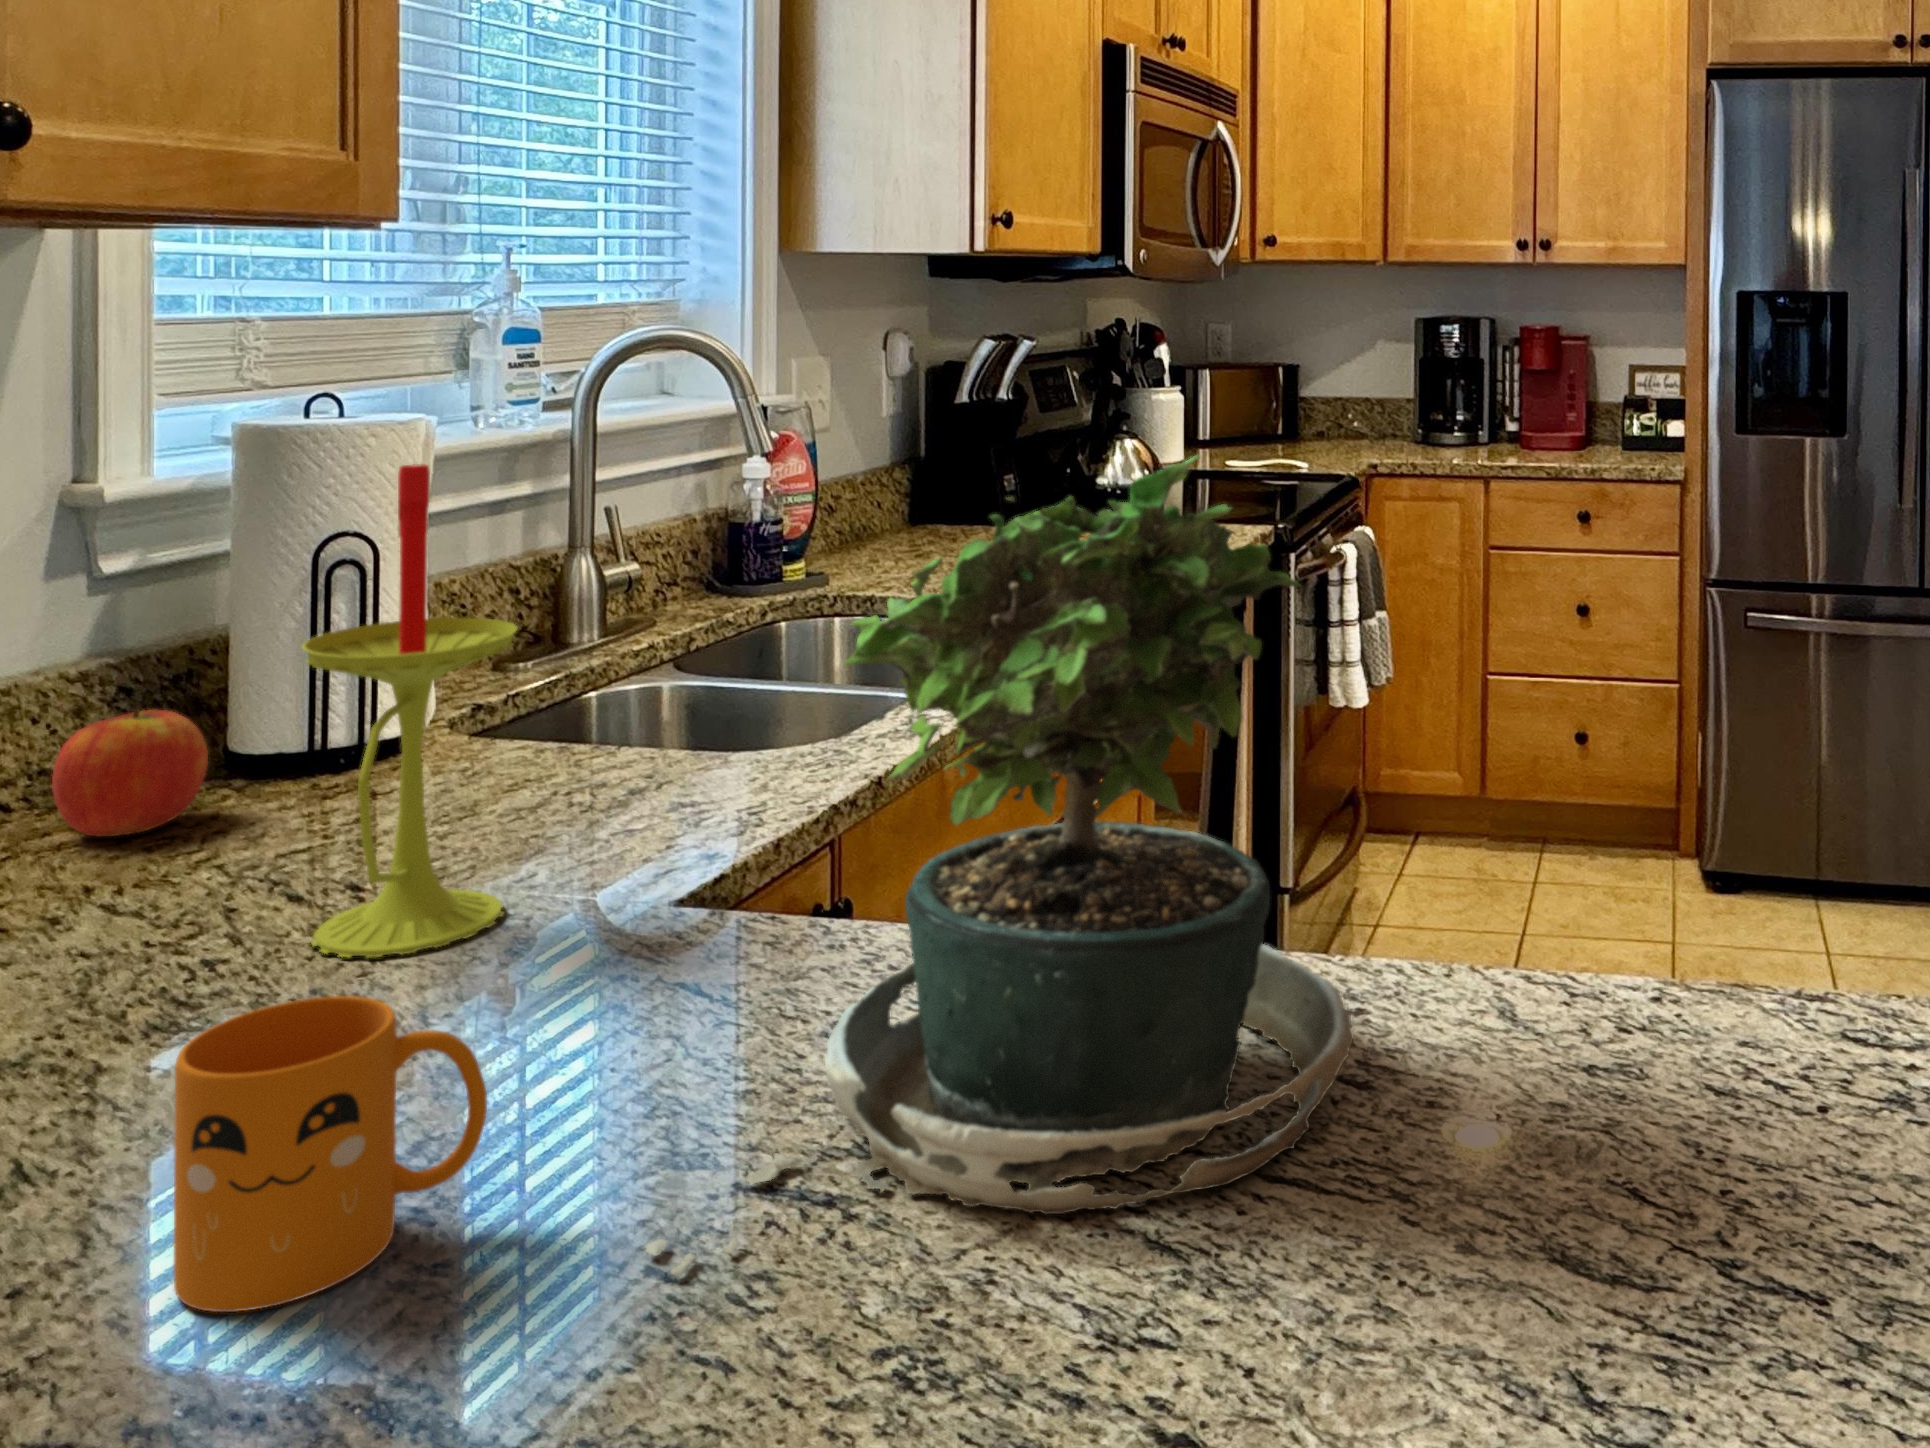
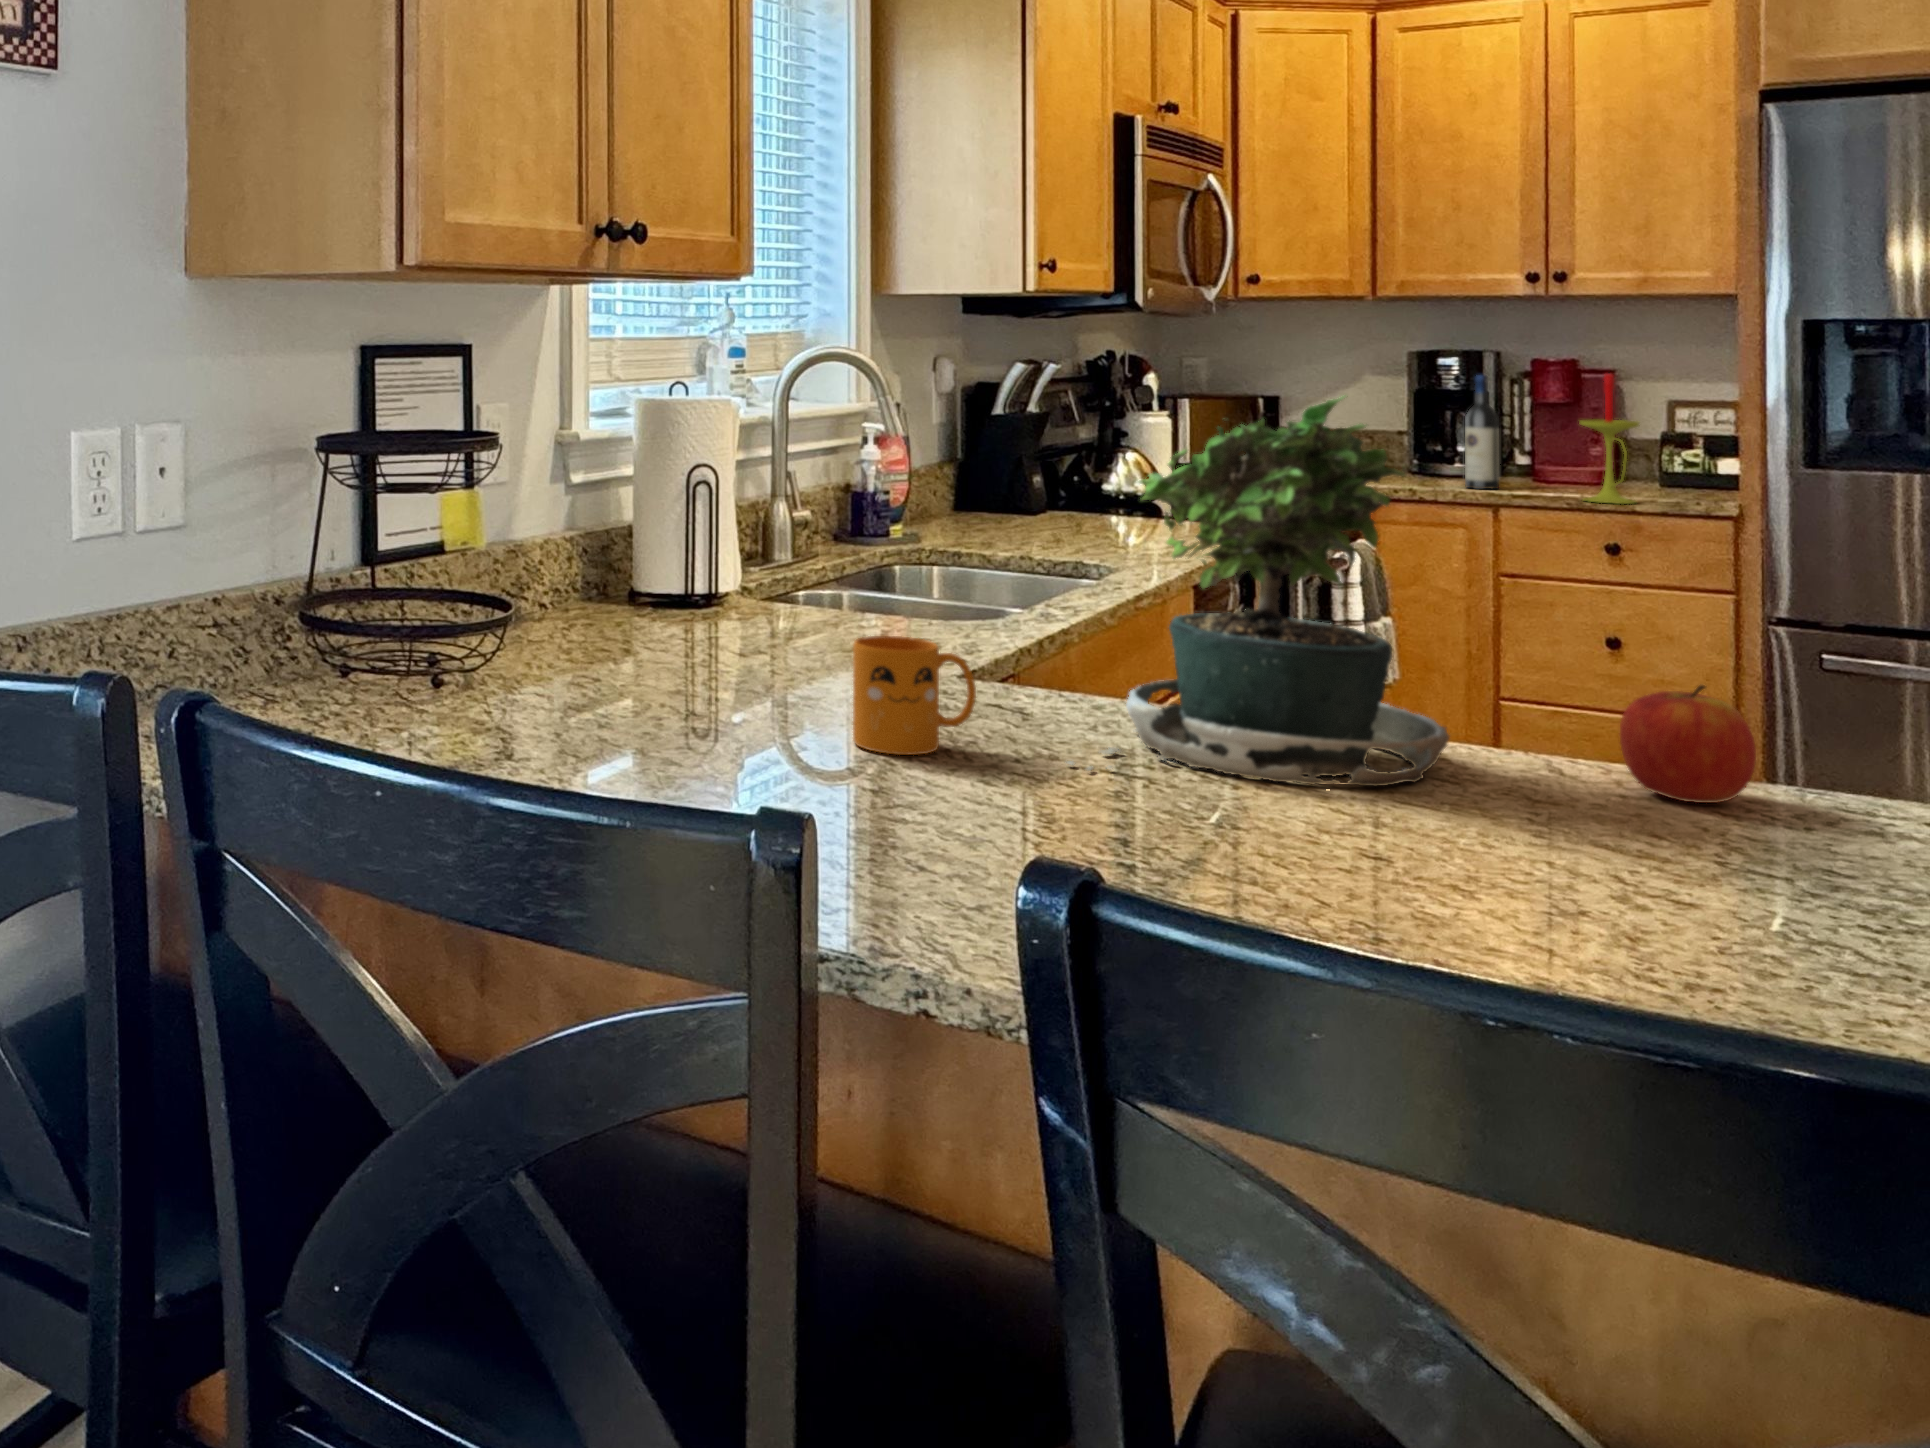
wine bottle: none [1462,342,1492,458] -> present [1465,374,1499,489]
candle: present [302,464,517,958] -> present [1580,374,1640,504]
apple: present [52,704,208,836] -> present [1620,685,1756,803]

